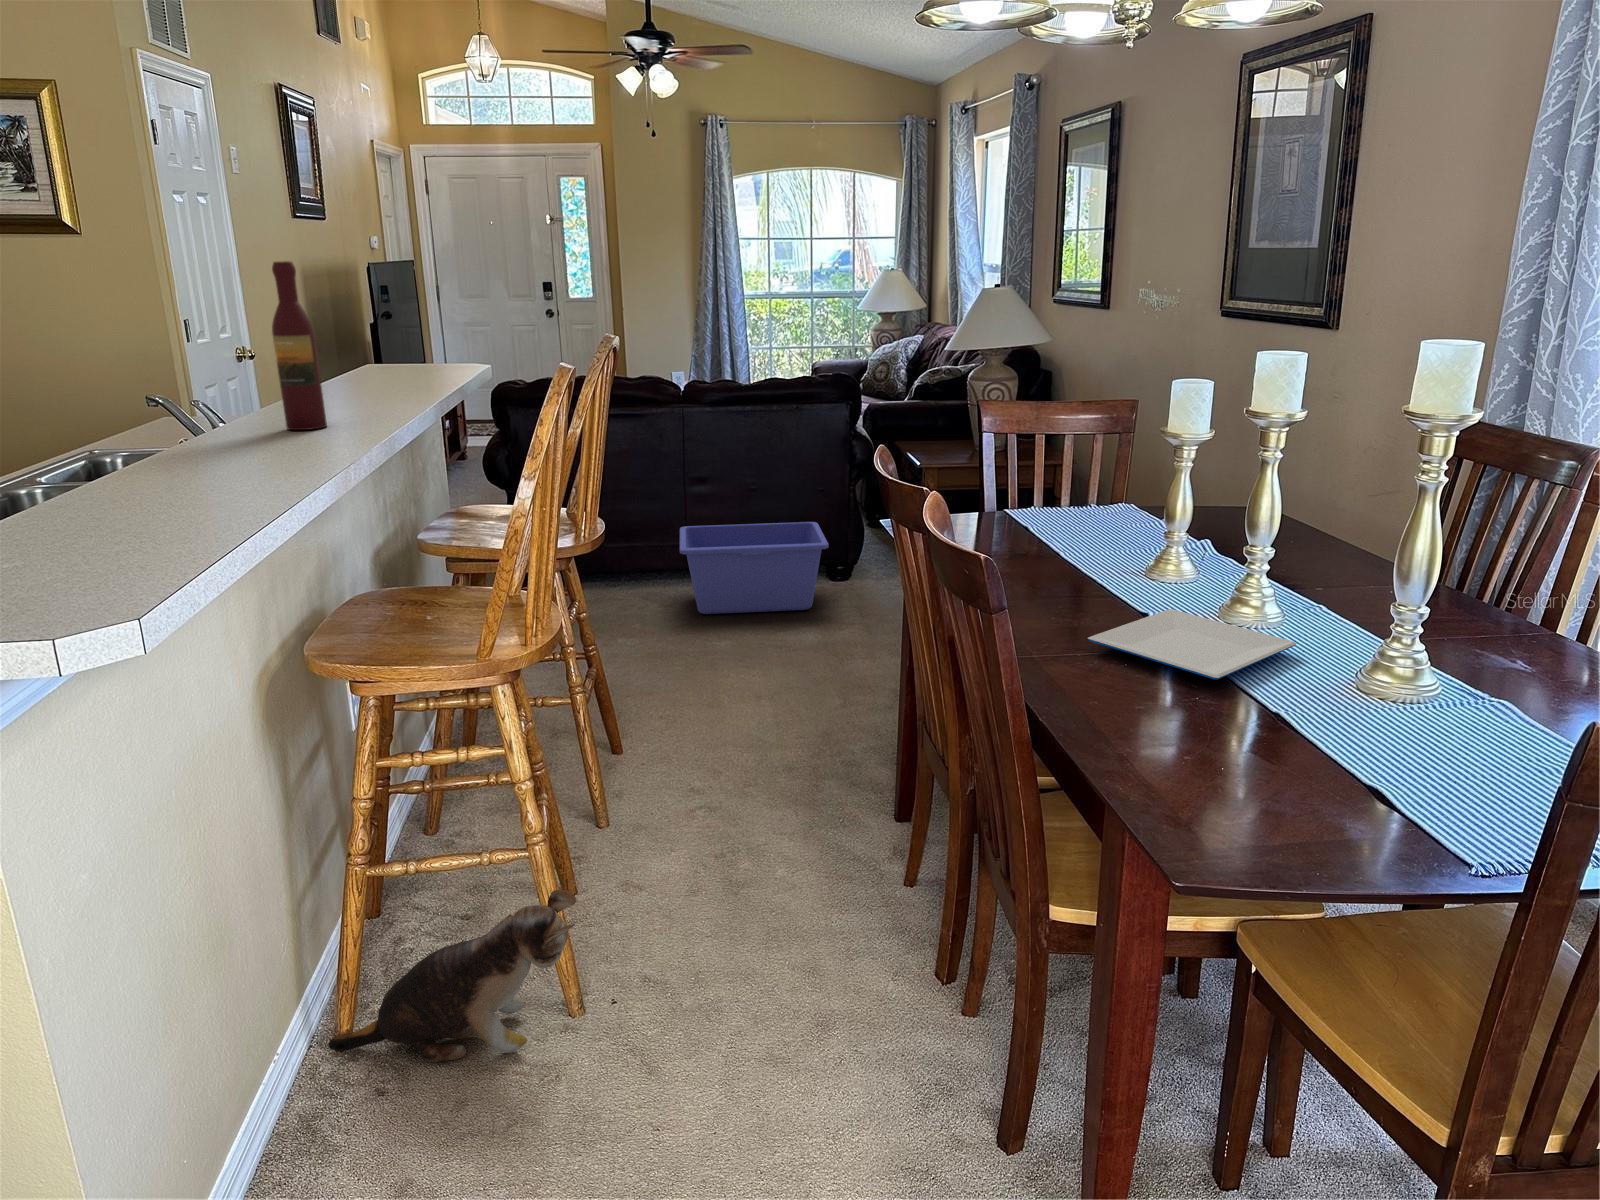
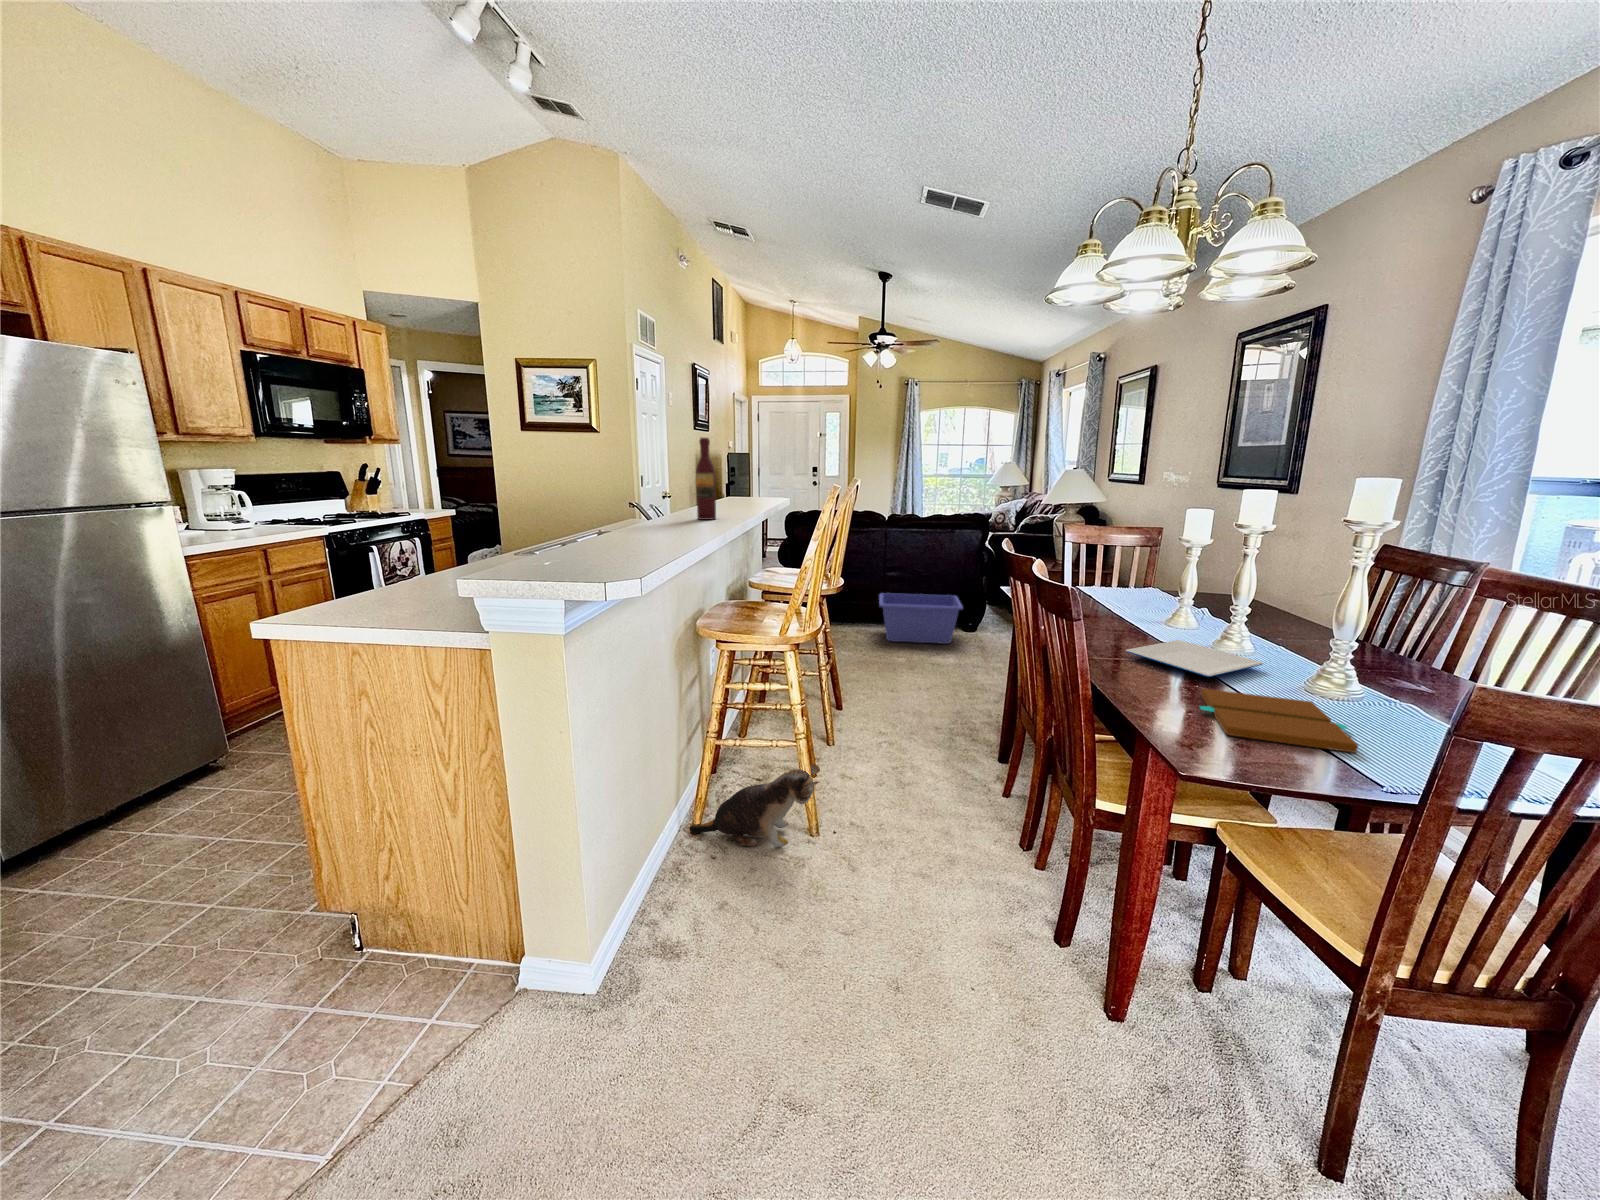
book: none [1203,704,1435,802] -> present [1200,688,1358,753]

